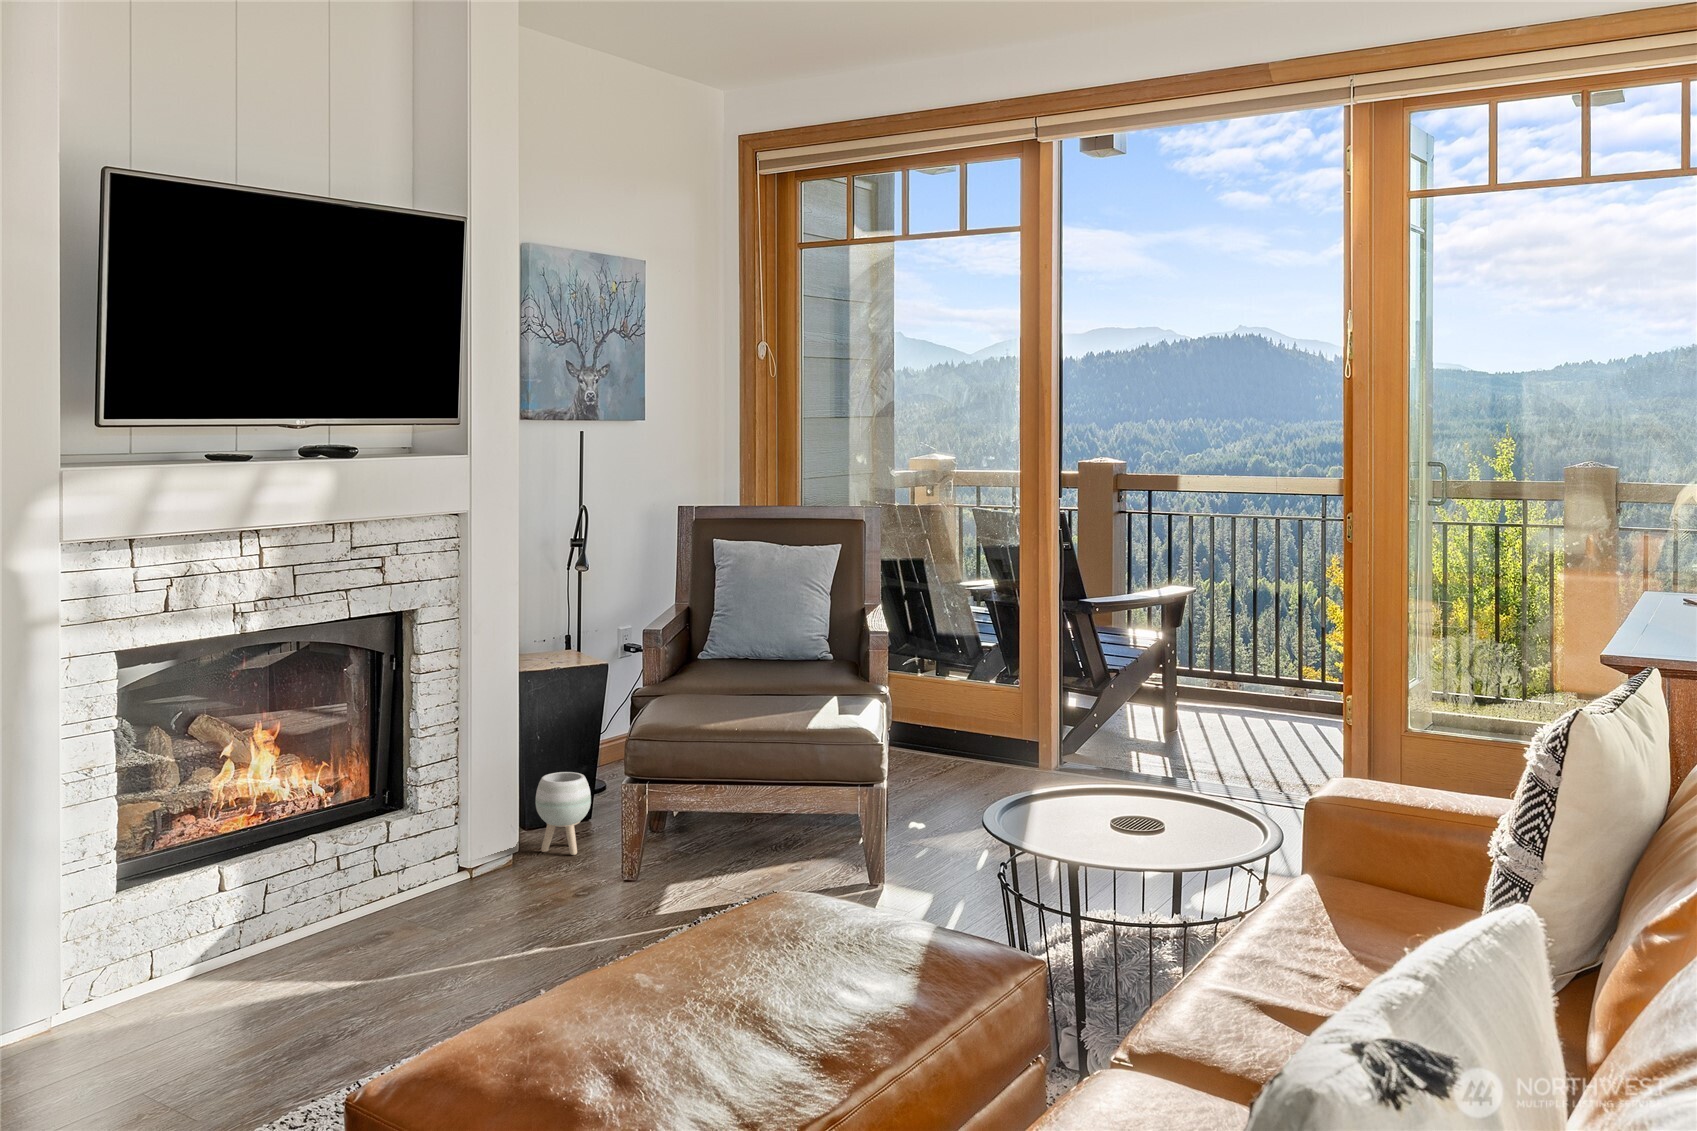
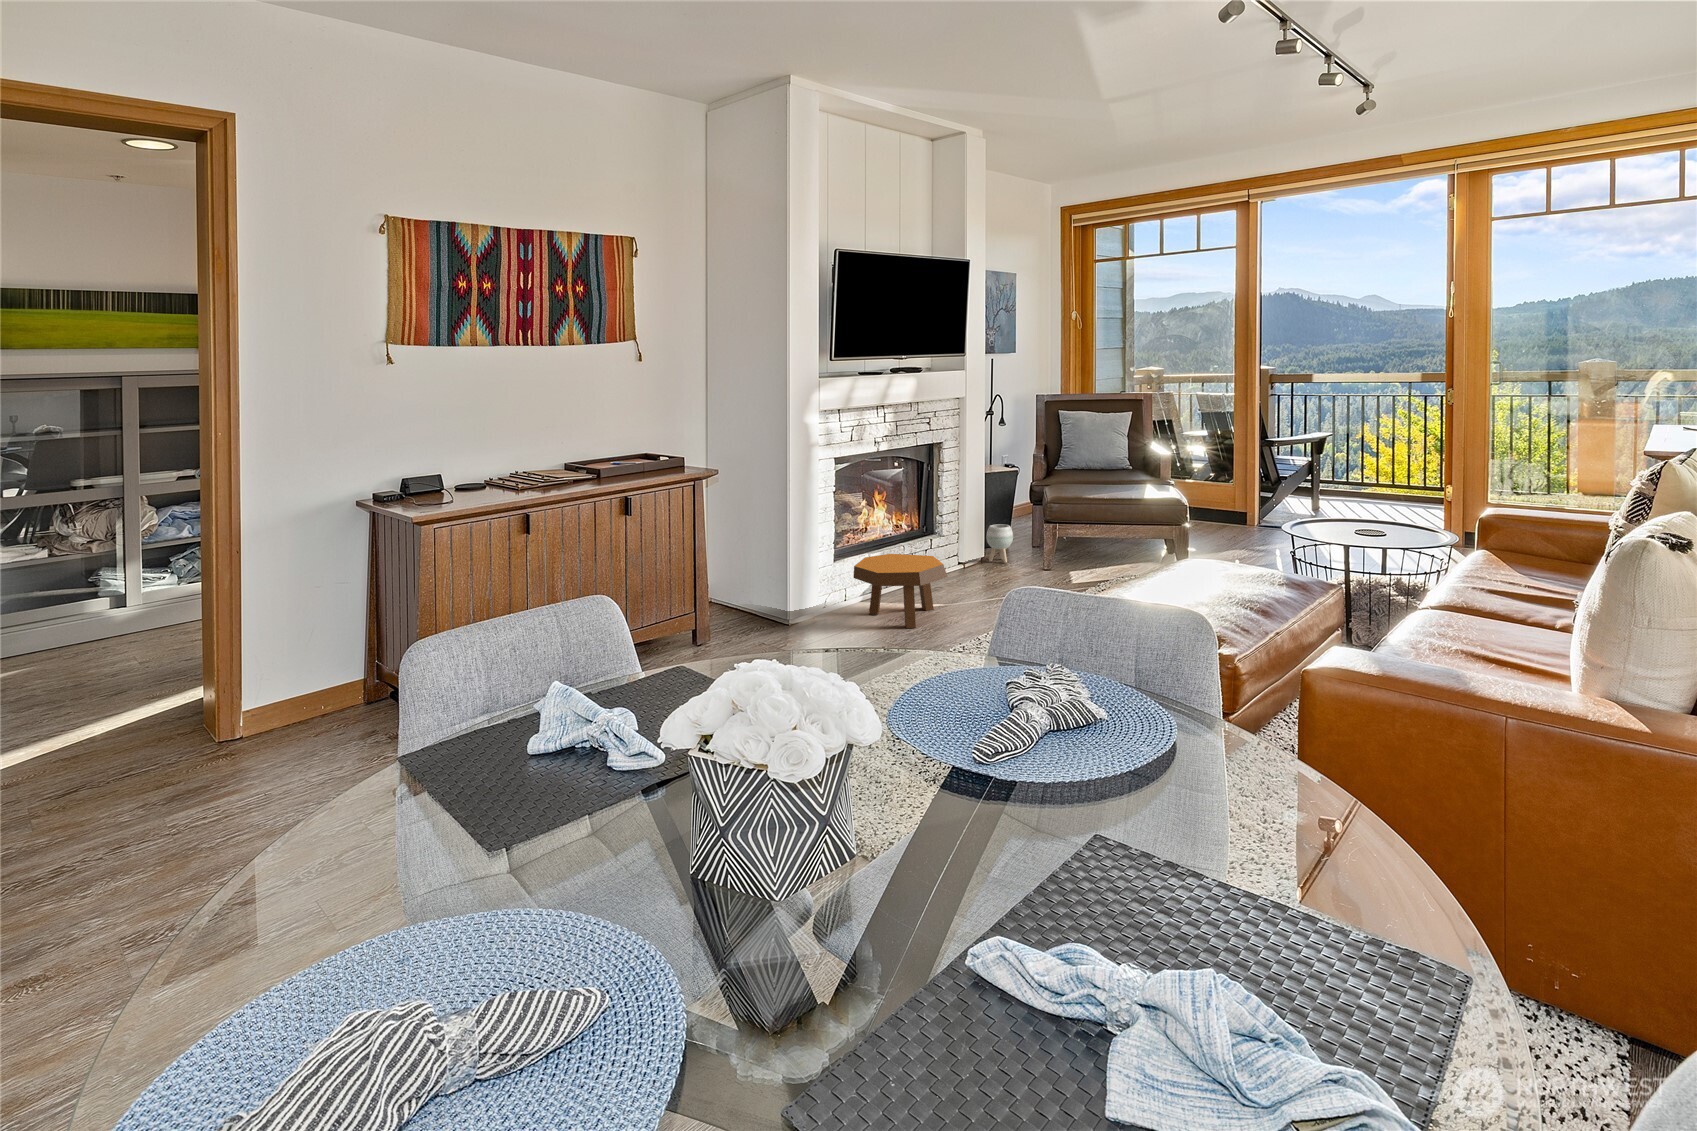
footstool: none [114,873,350,1076] -> present [853,554,948,628]

